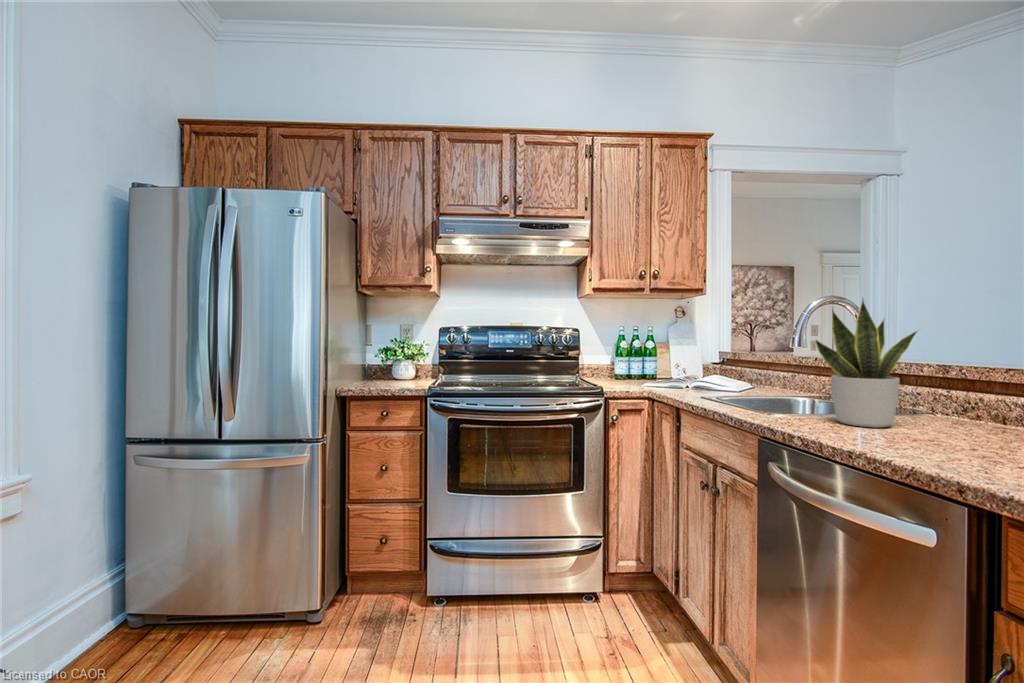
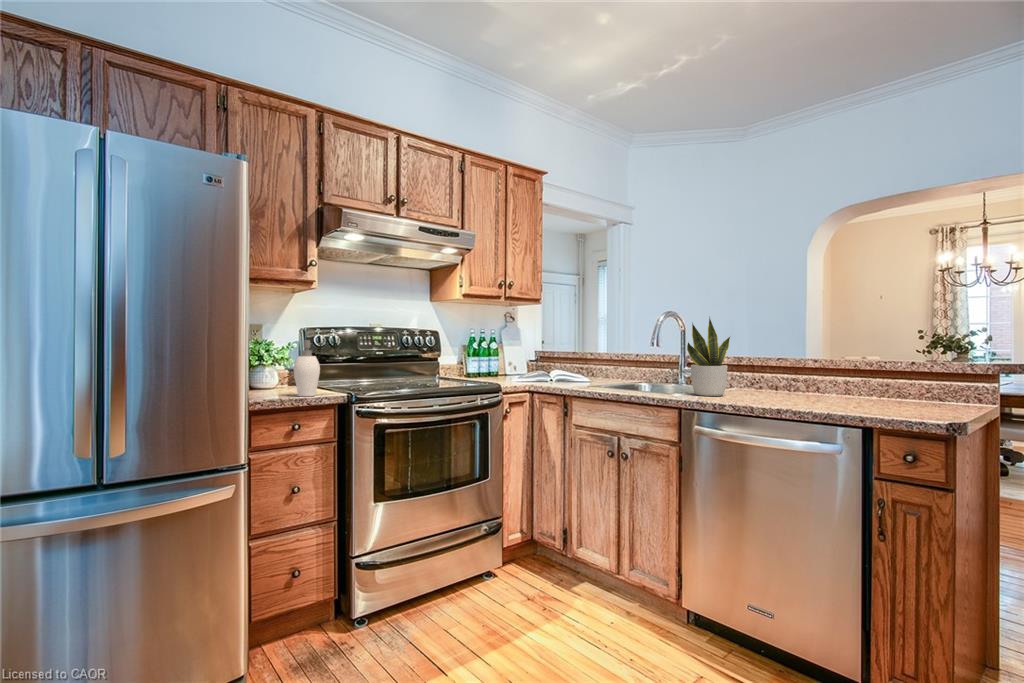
soap dispenser: none [387,337,416,387] -> present [294,340,320,397]

